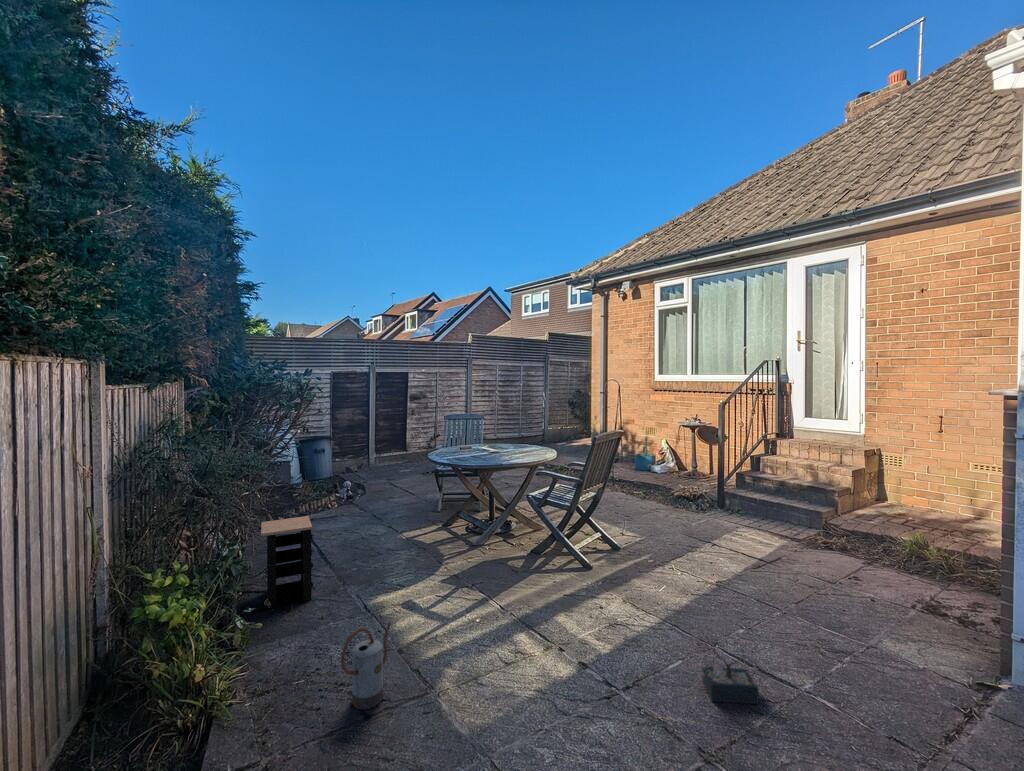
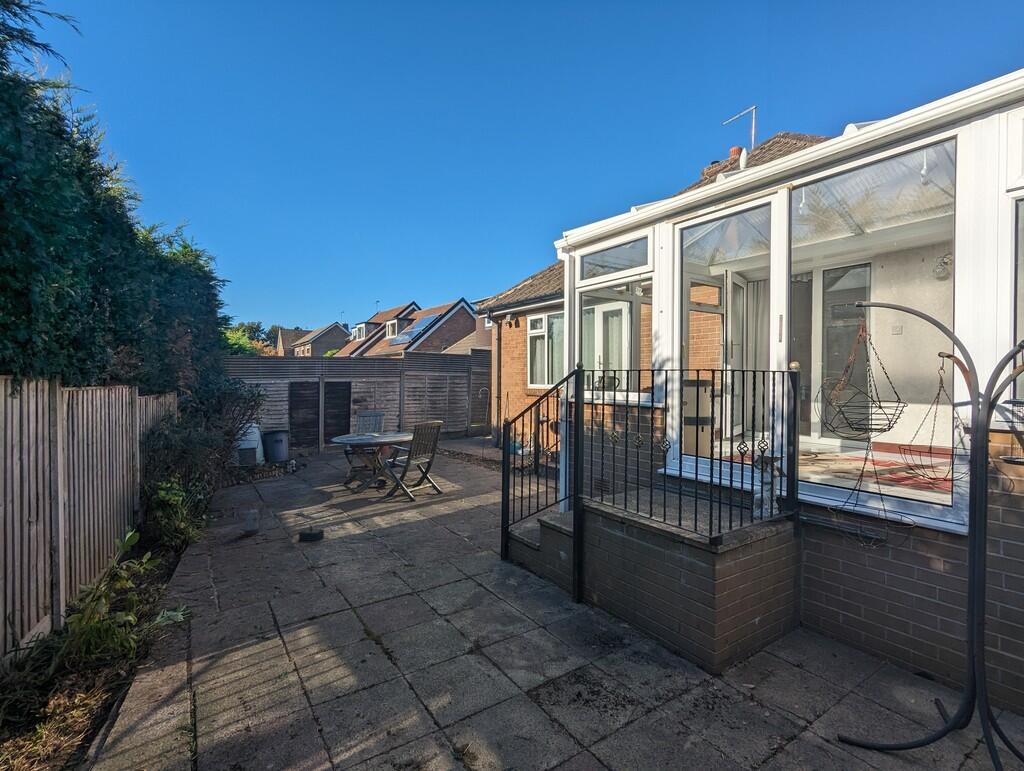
side table: present [261,516,313,609] -> none [215,468,245,512]
decorative plant: present [685,623,767,704] -> present [293,510,327,541]

